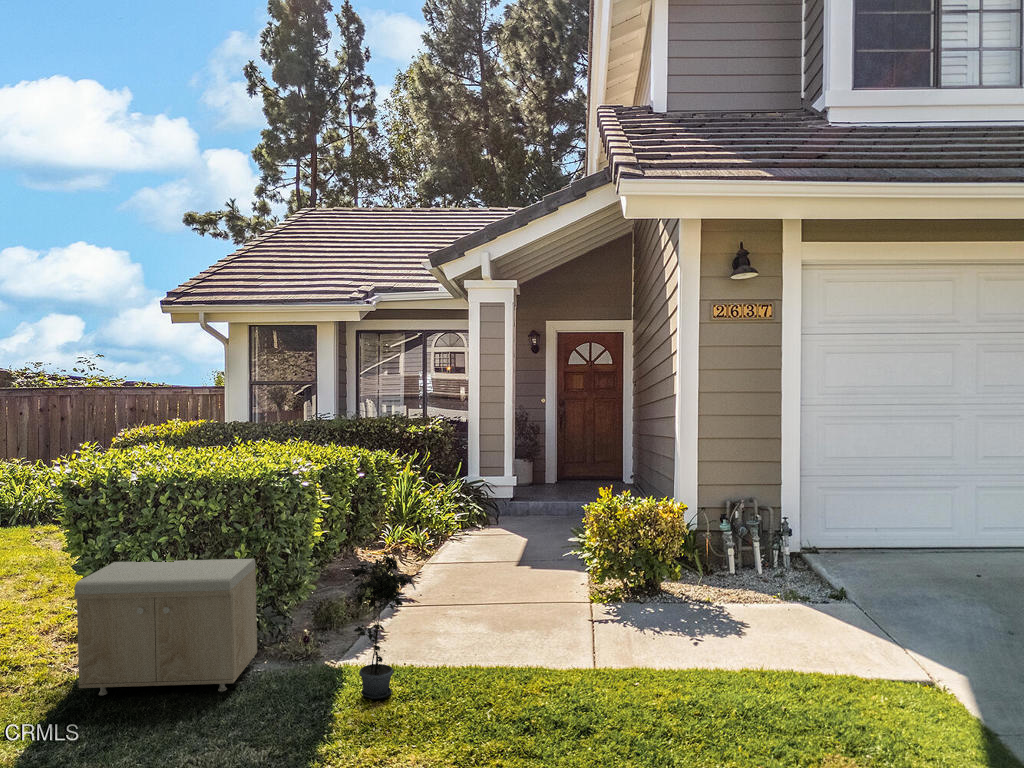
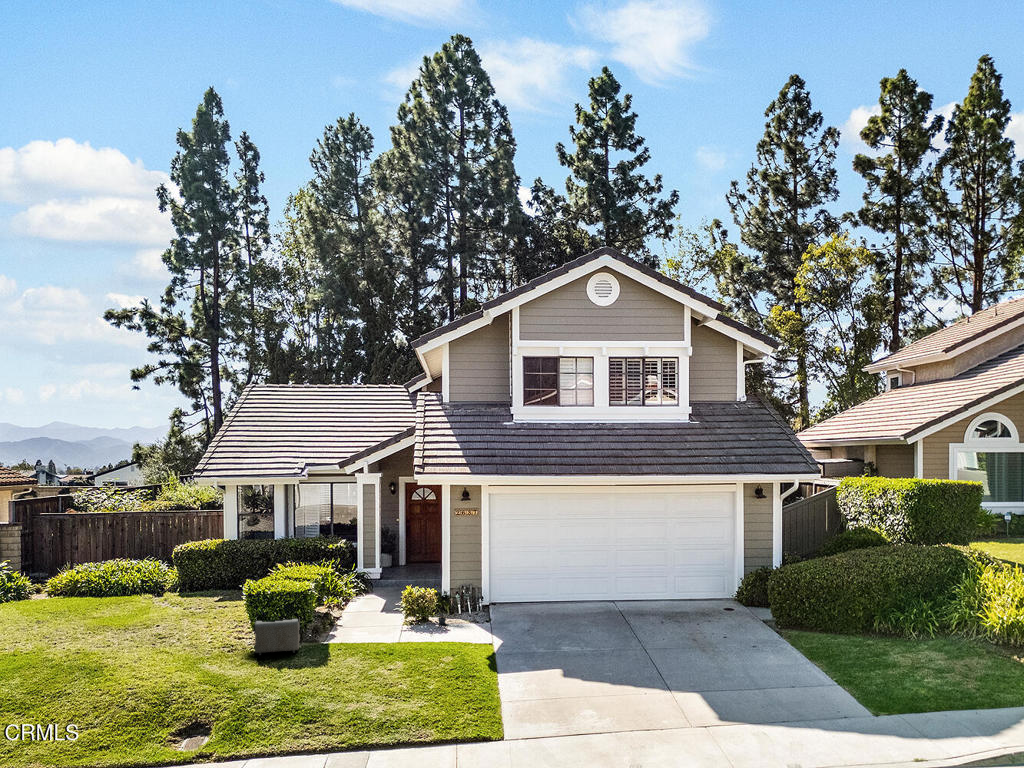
potted plant: present [347,551,416,699] -> present [435,591,452,625]

